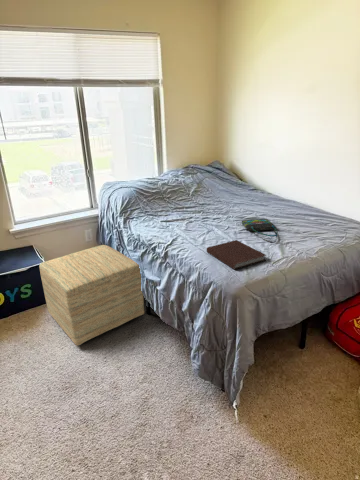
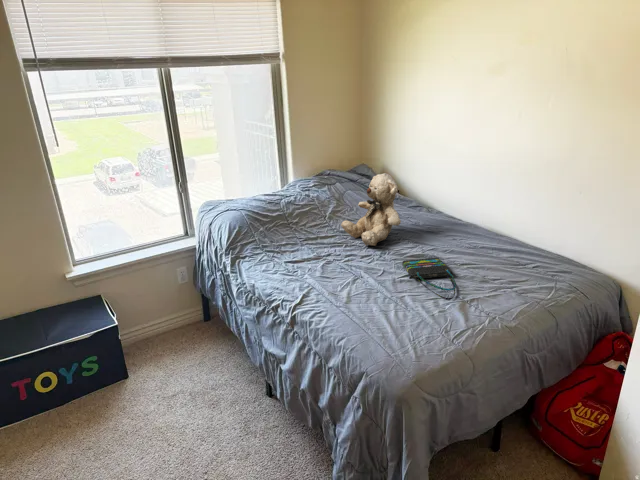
teddy bear: none [200,162,242,213] -> present [341,173,401,246]
notebook: present [207,240,266,270] -> none [353,297,442,350]
ottoman: present [39,245,144,346] -> none [108,295,264,455]

